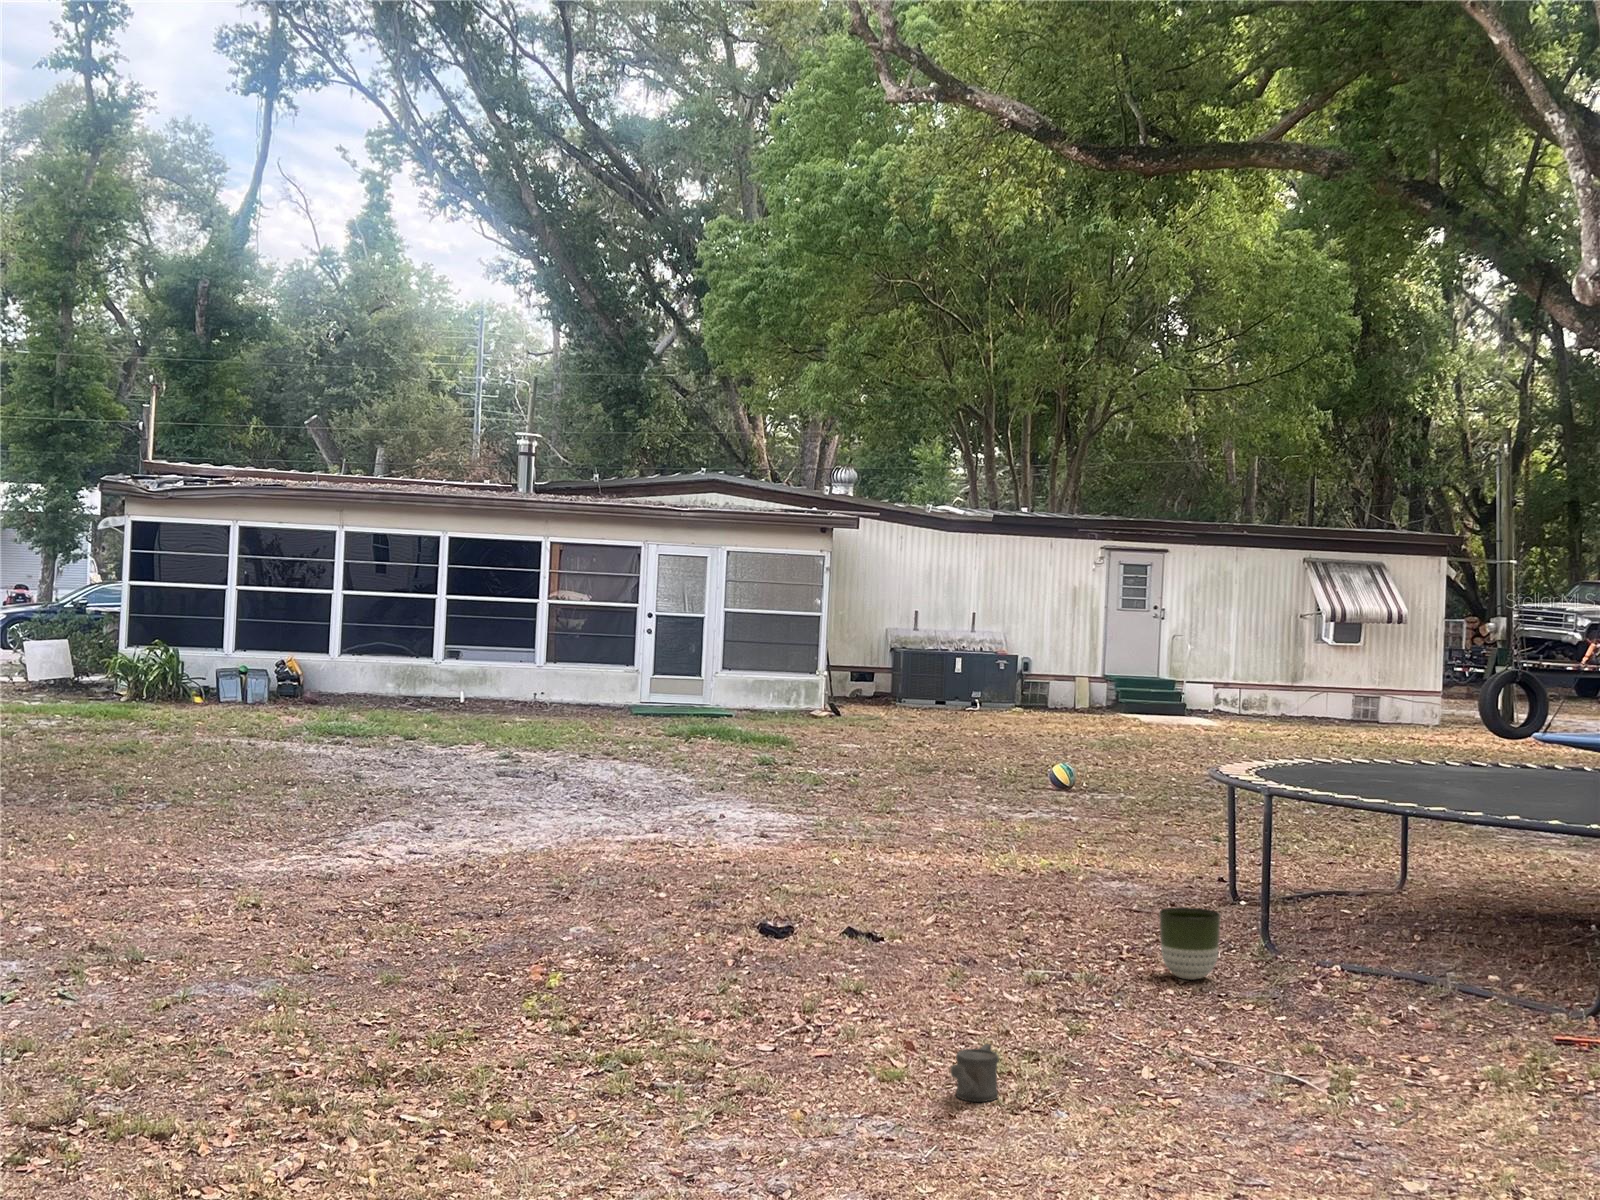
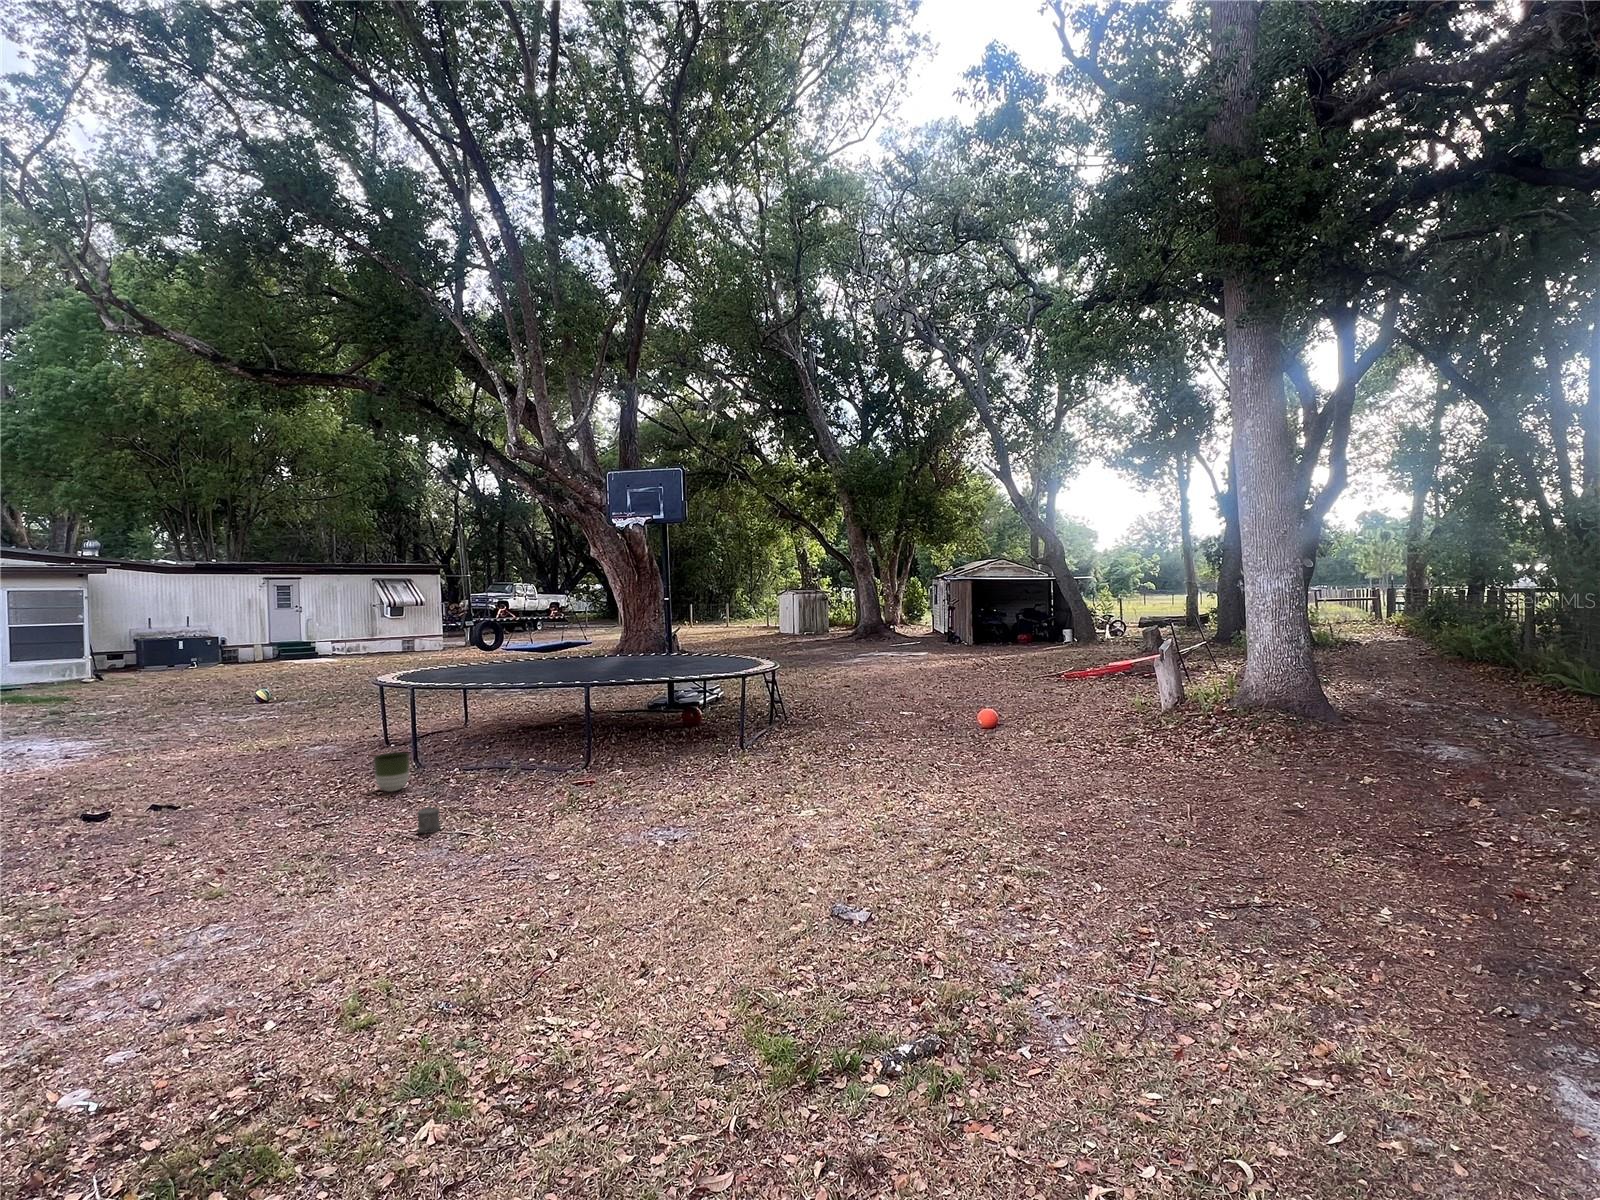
watering can: present [951,1044,999,1102] -> present [417,805,440,833]

